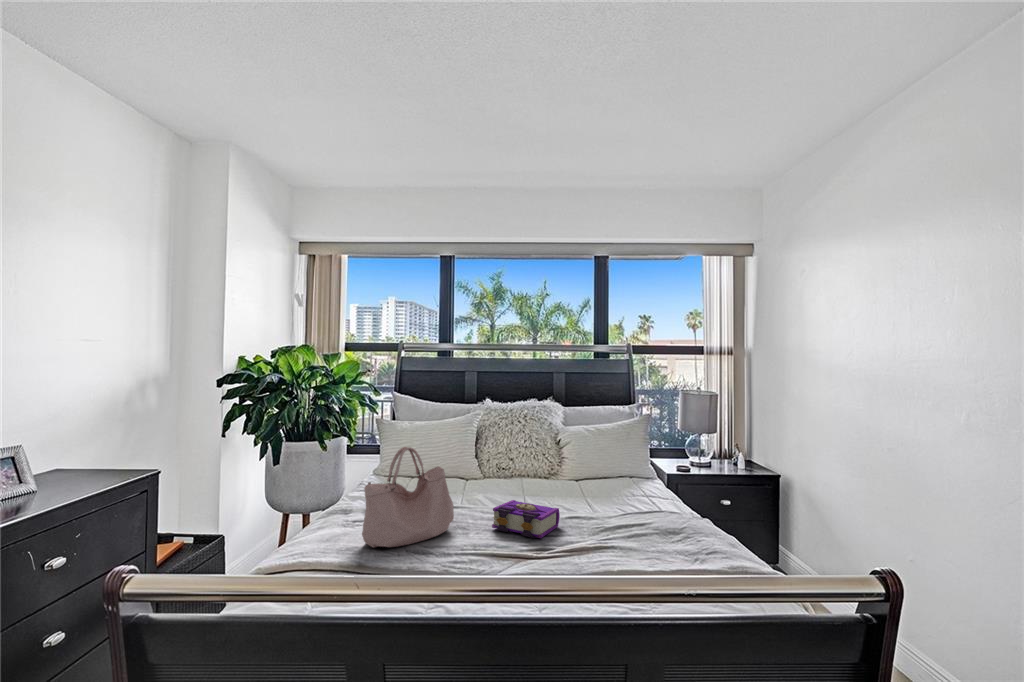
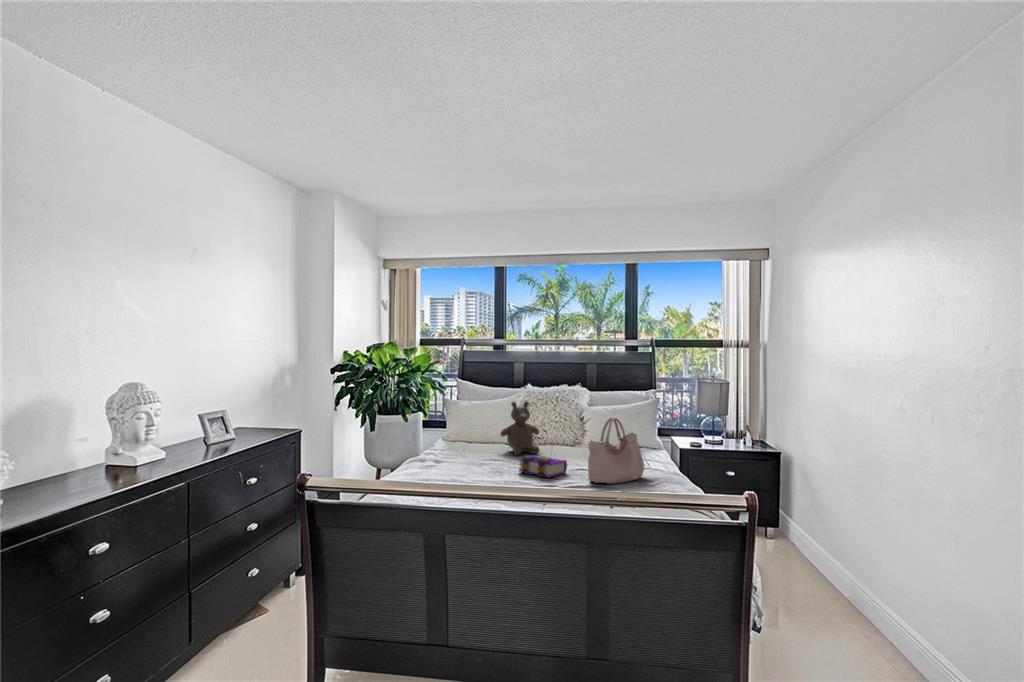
teddy bear: none [456,422,509,496] -> present [501,401,539,455]
handbag: present [362,447,454,548] -> present [588,418,644,484]

